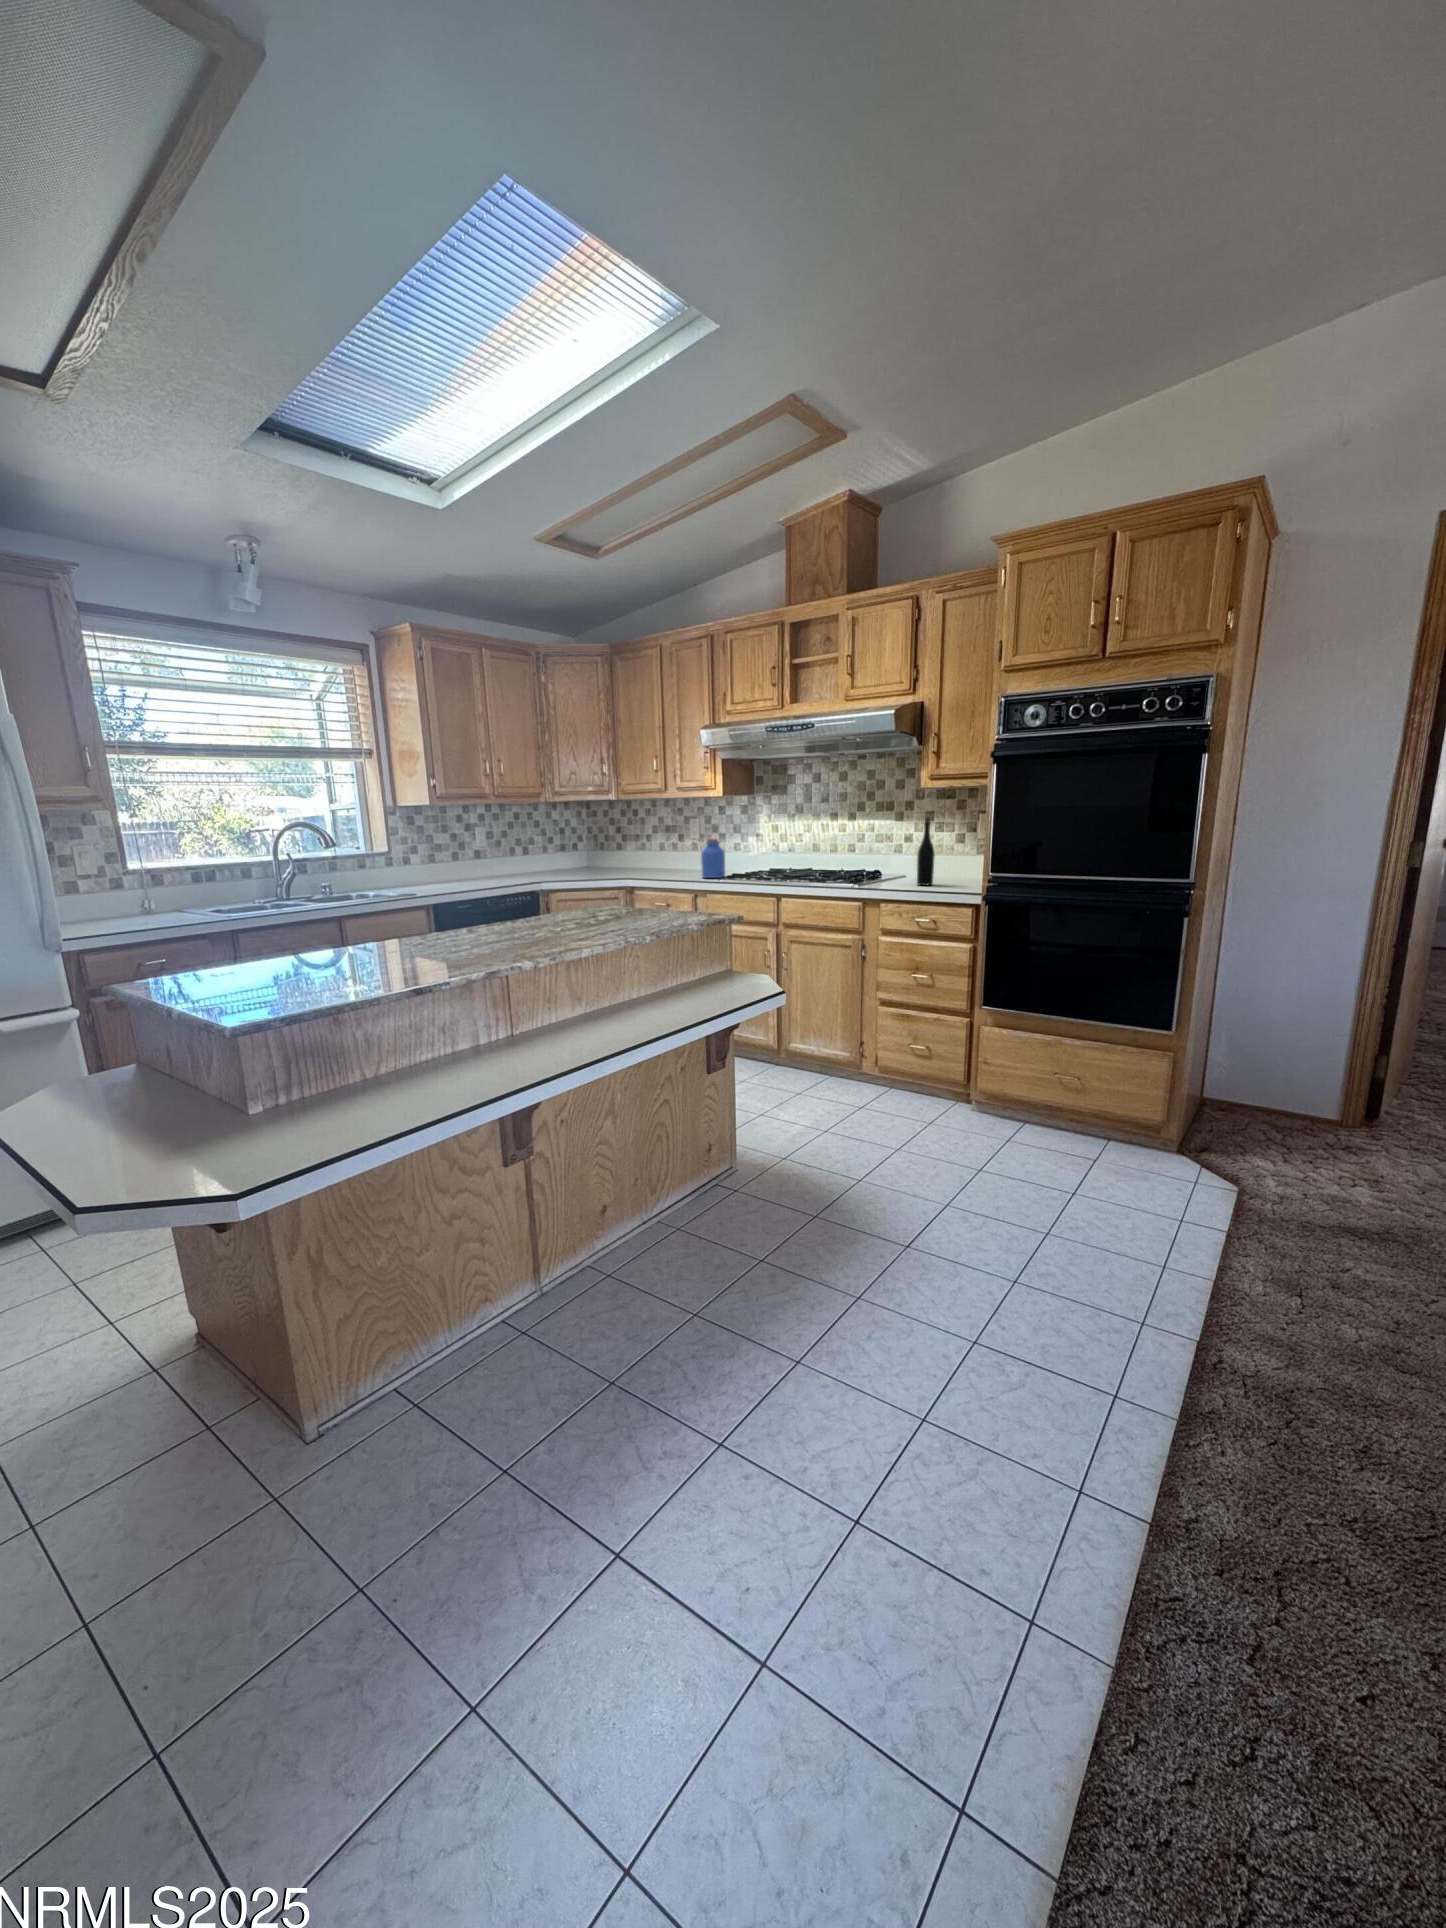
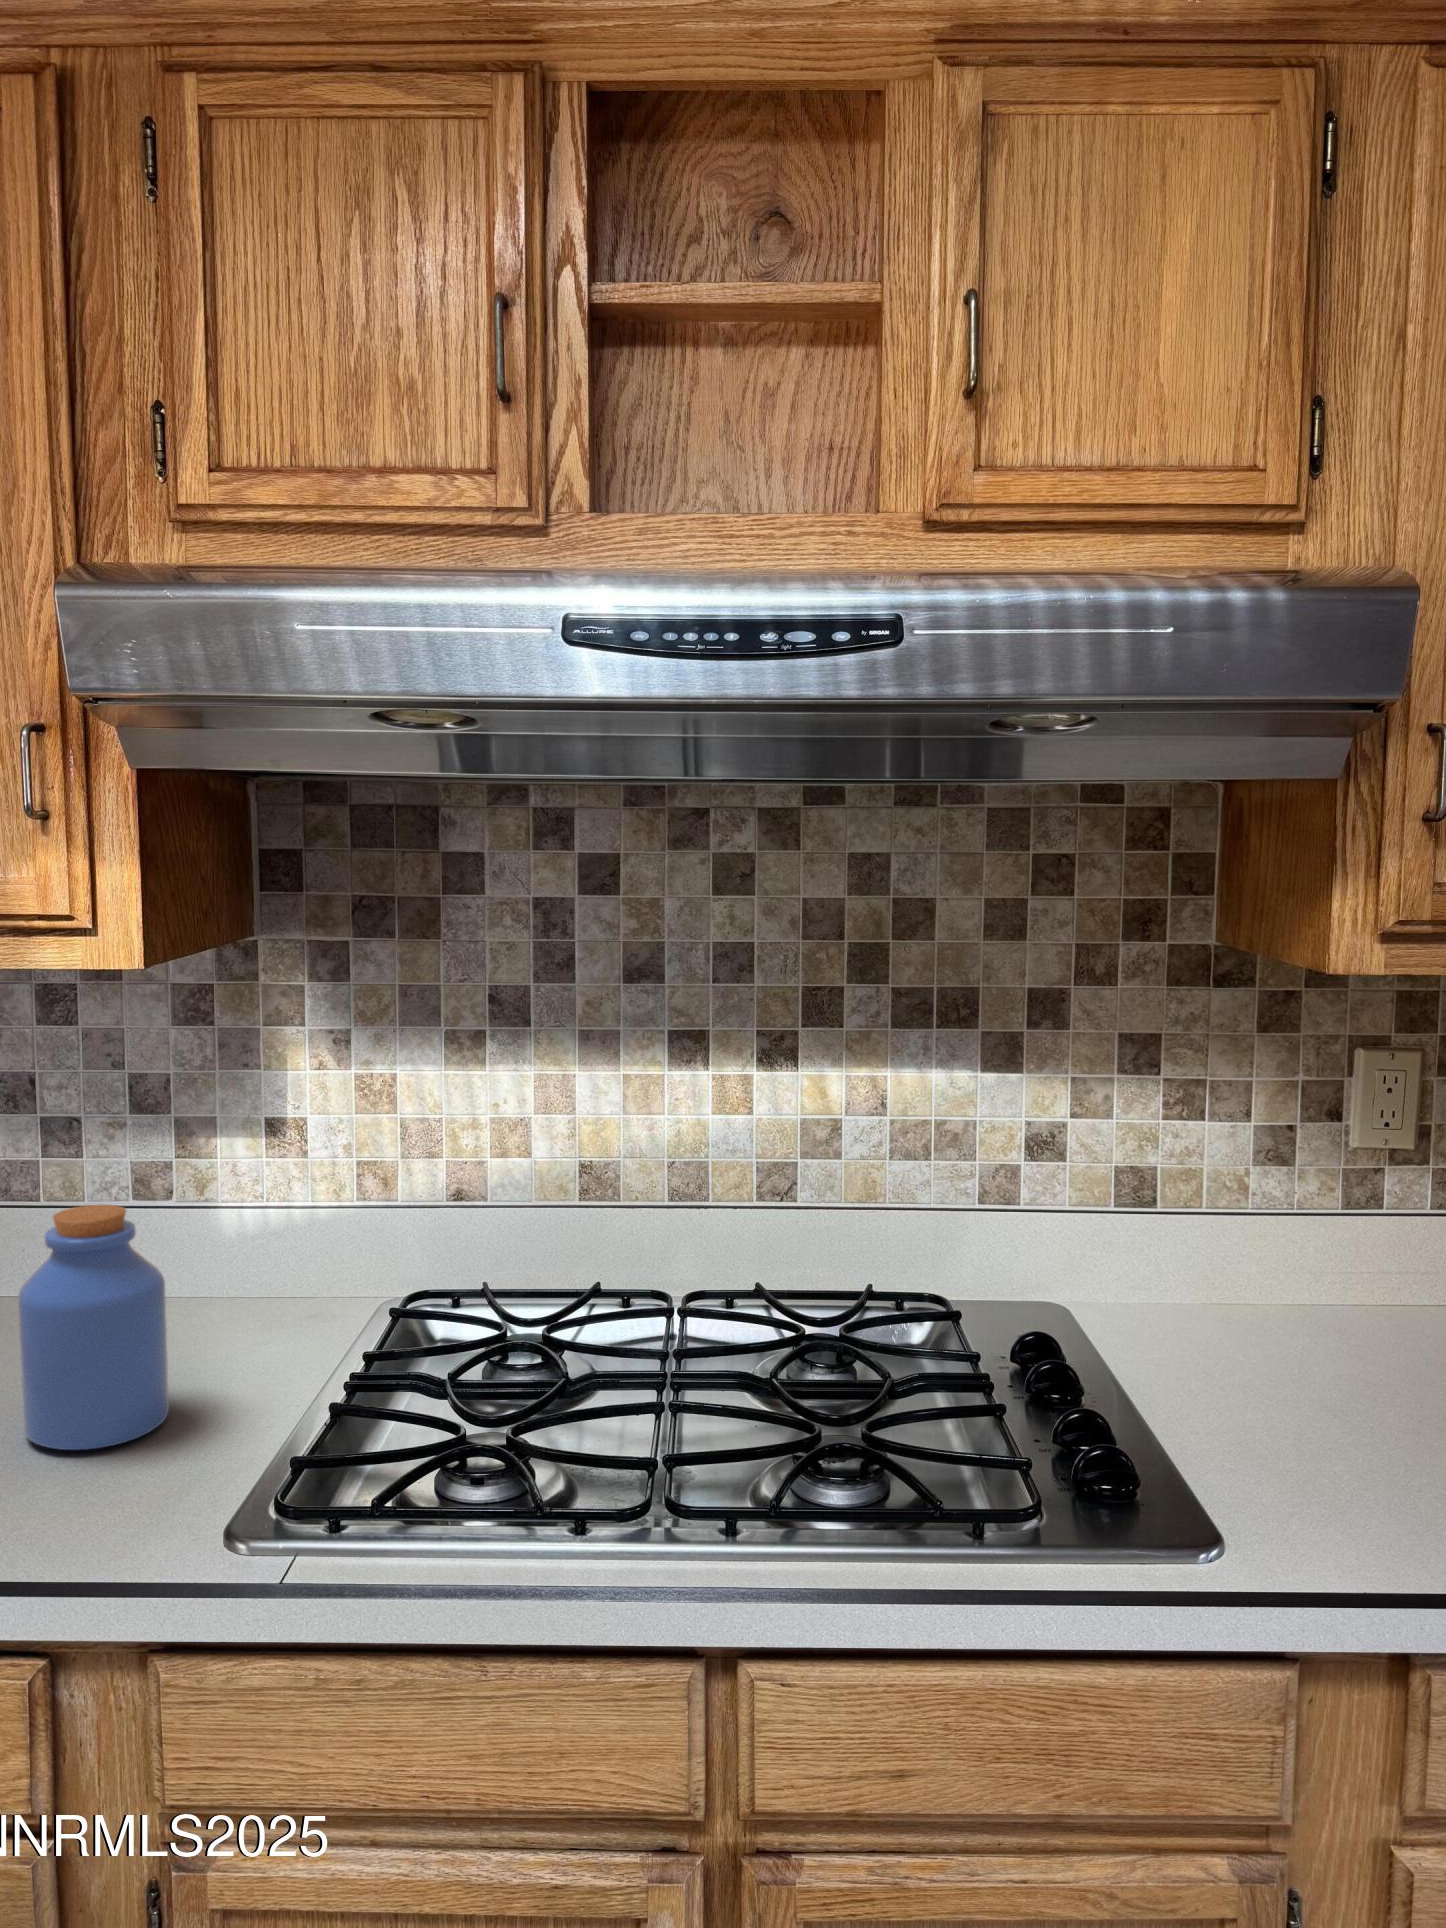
bottle: present [917,817,935,886] -> none [1301,1109,1393,1451]

